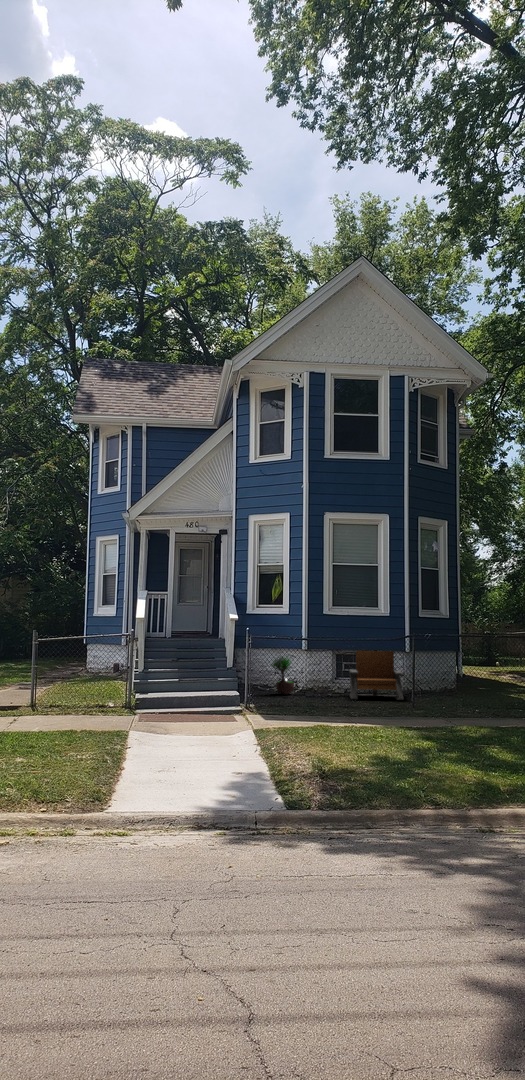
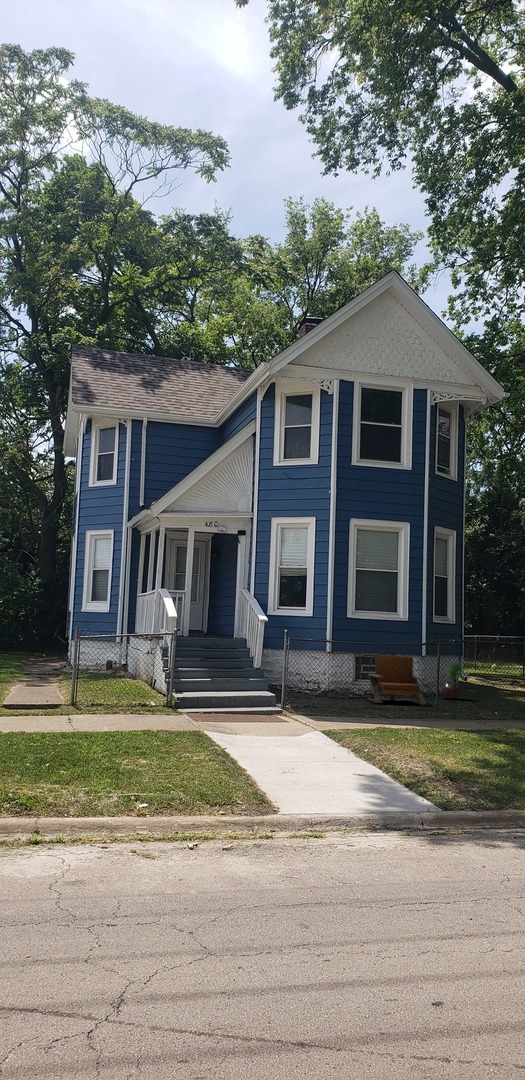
potted tree: present [271,656,294,695] -> present [442,663,462,699]

